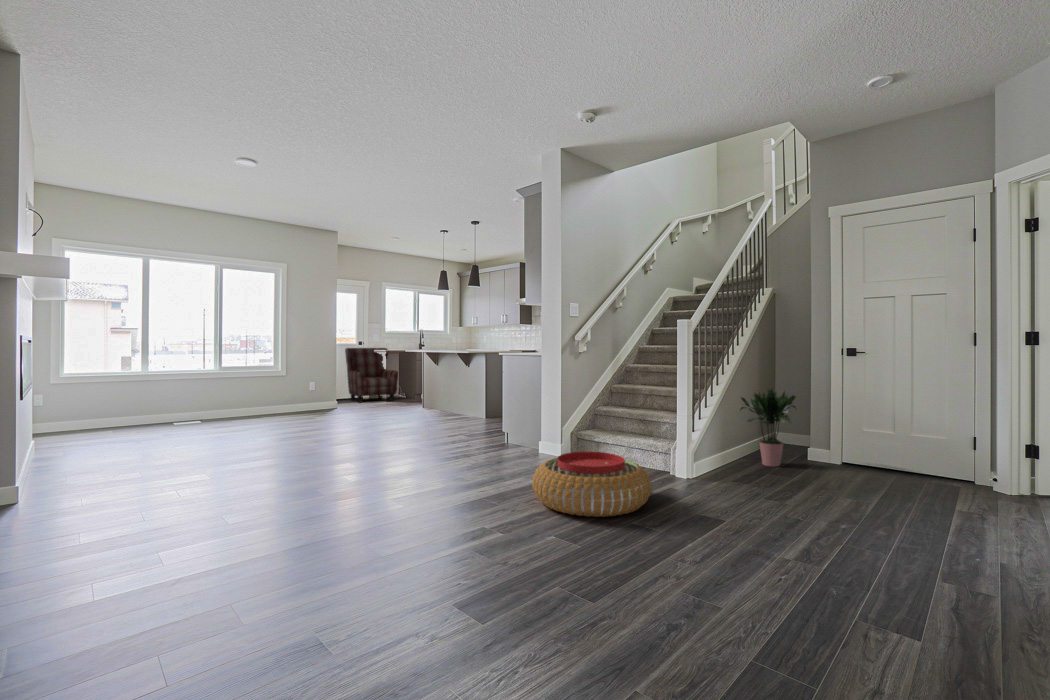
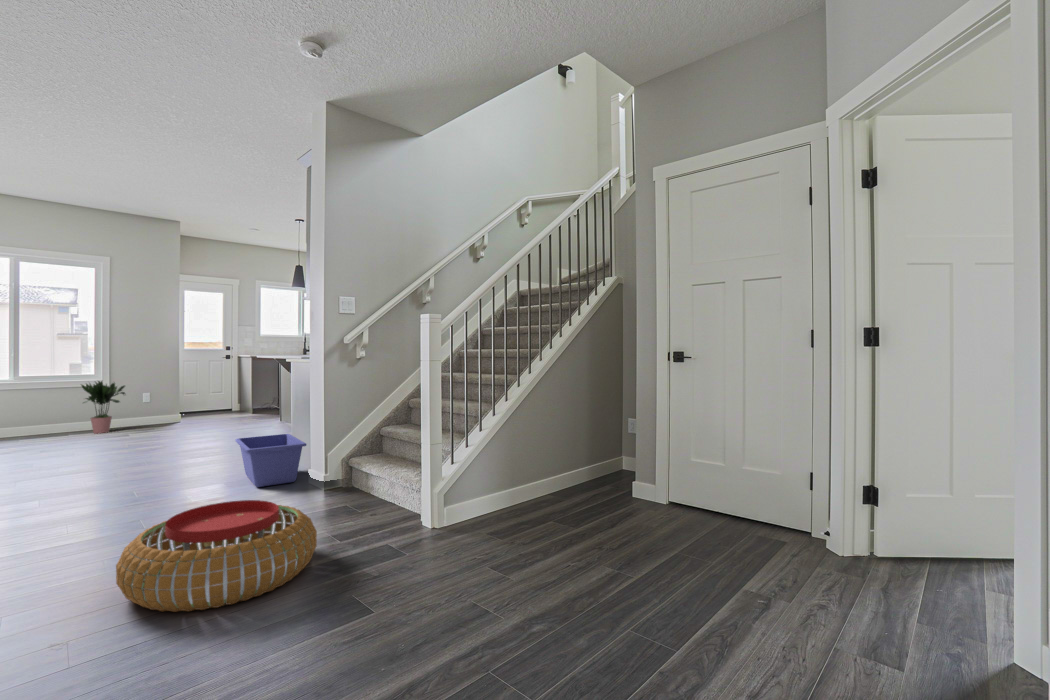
armchair: present [345,348,398,403] -> none [207,353,267,416]
potted plant: present [741,389,796,467] -> present [81,381,125,433]
storage bin: none [472,413,537,452] -> present [236,434,306,487]

